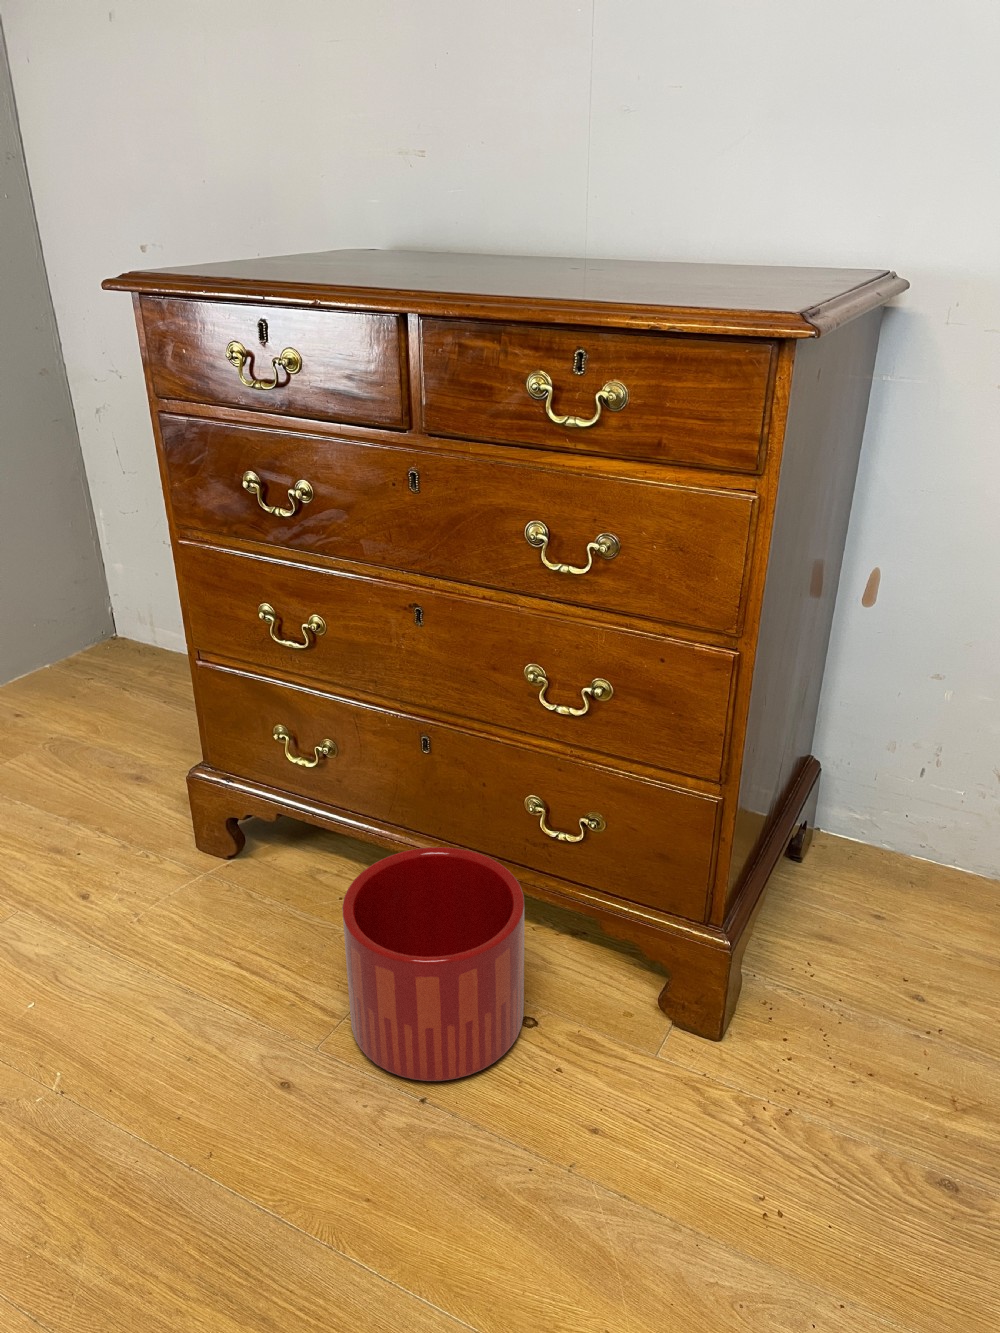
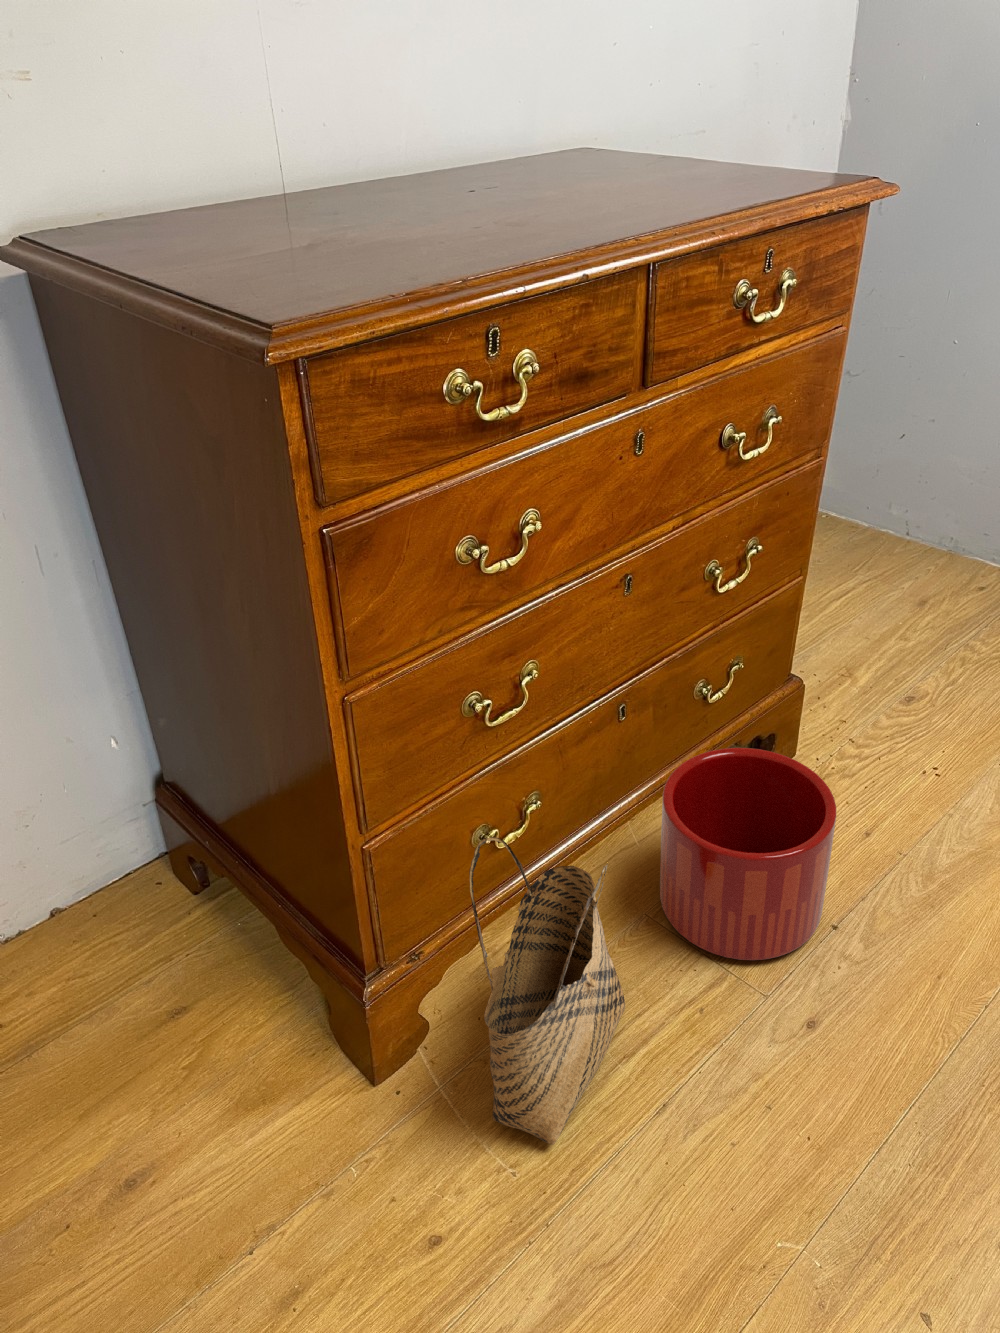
woven basket: none [126,701,307,949] -> present [469,837,625,1145]

